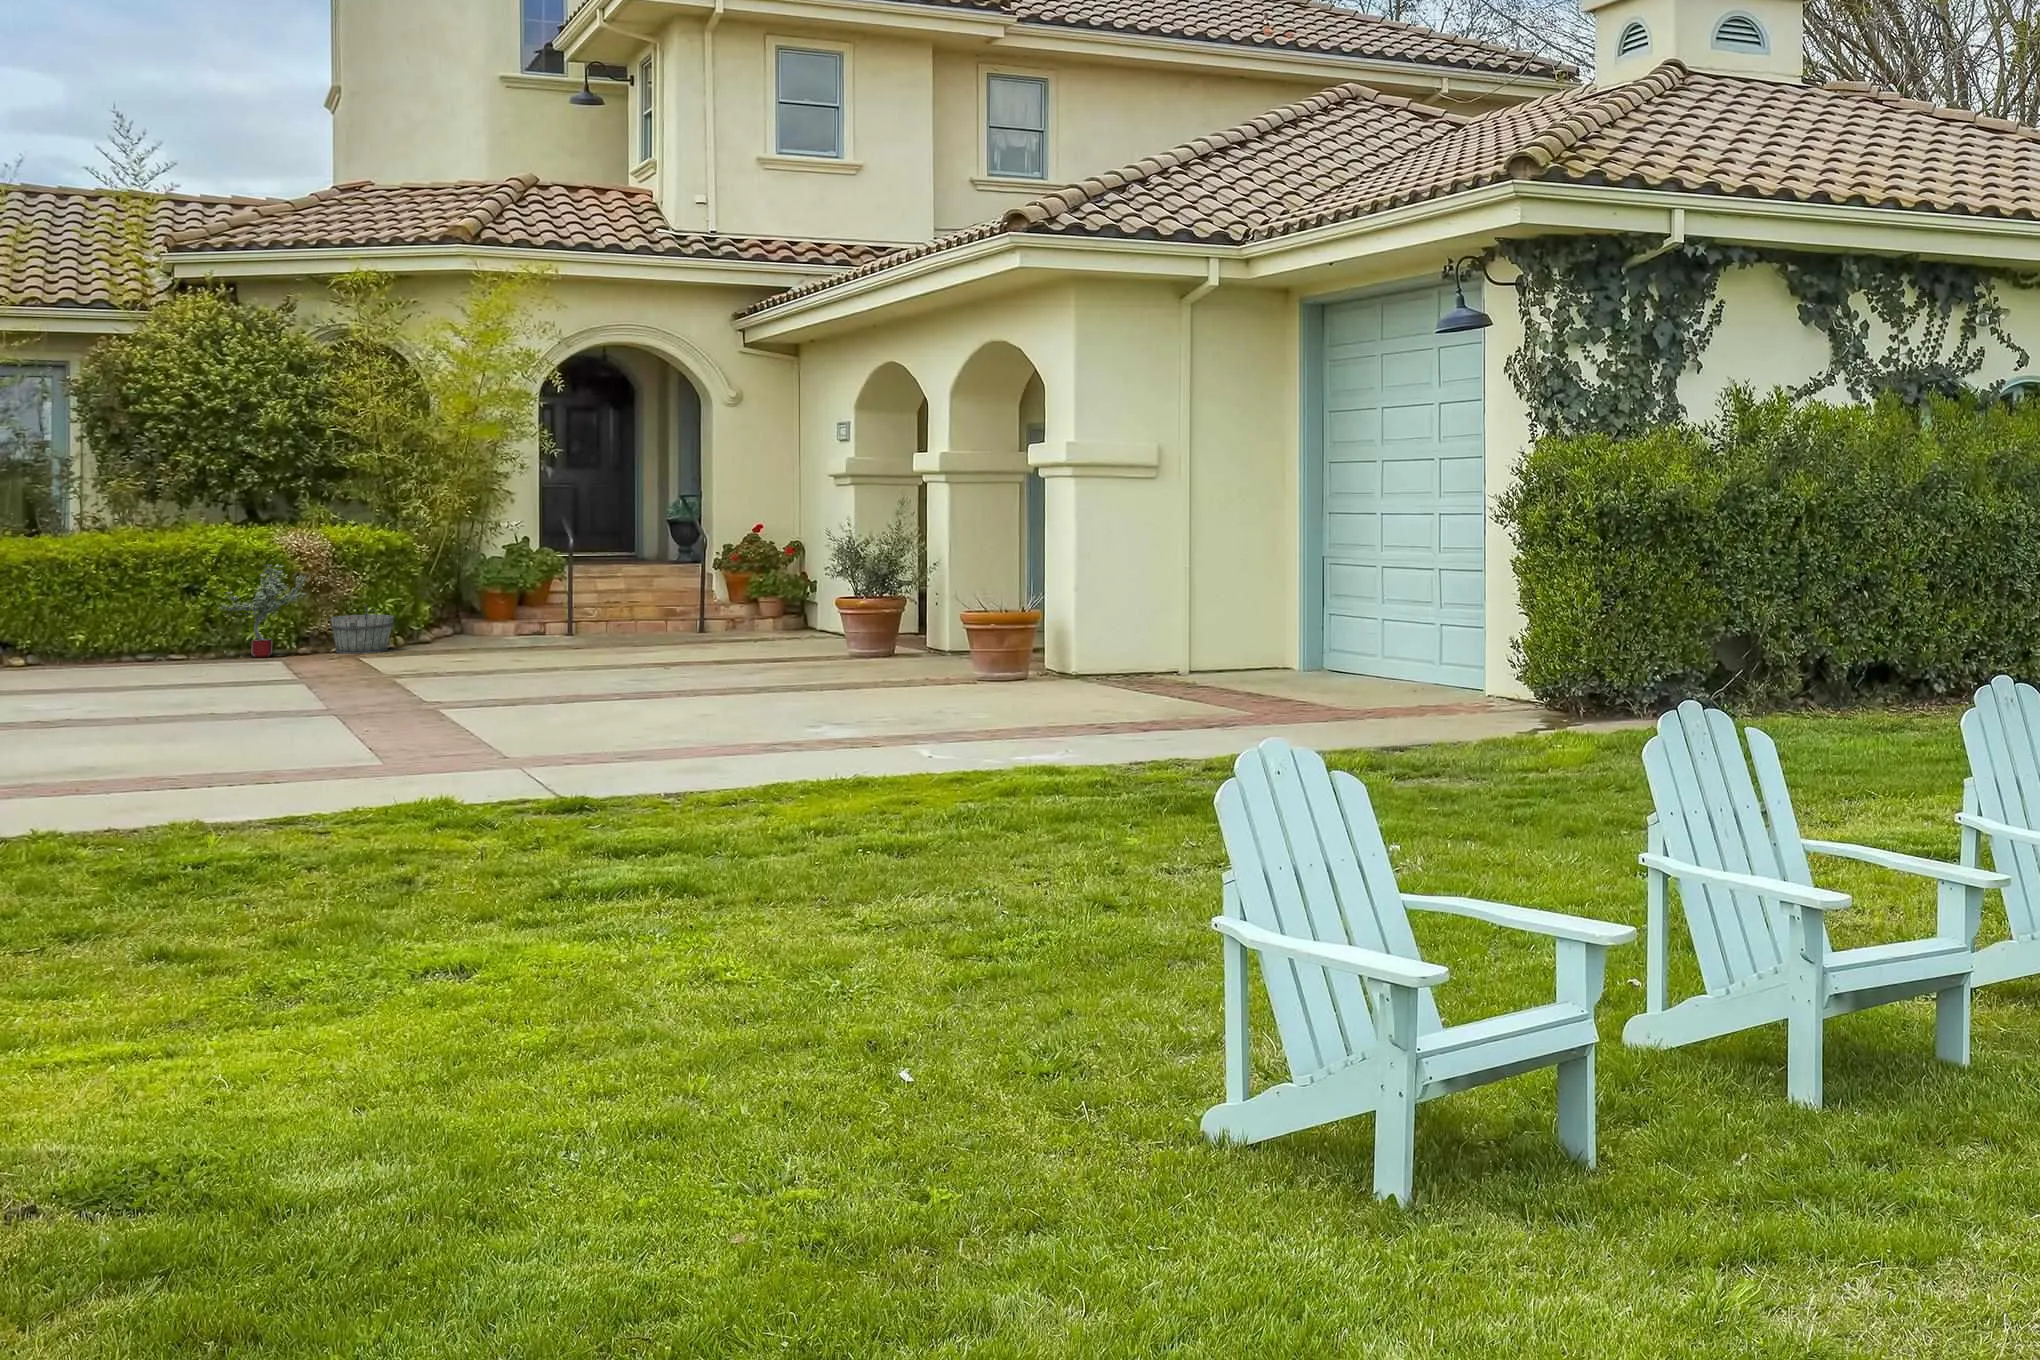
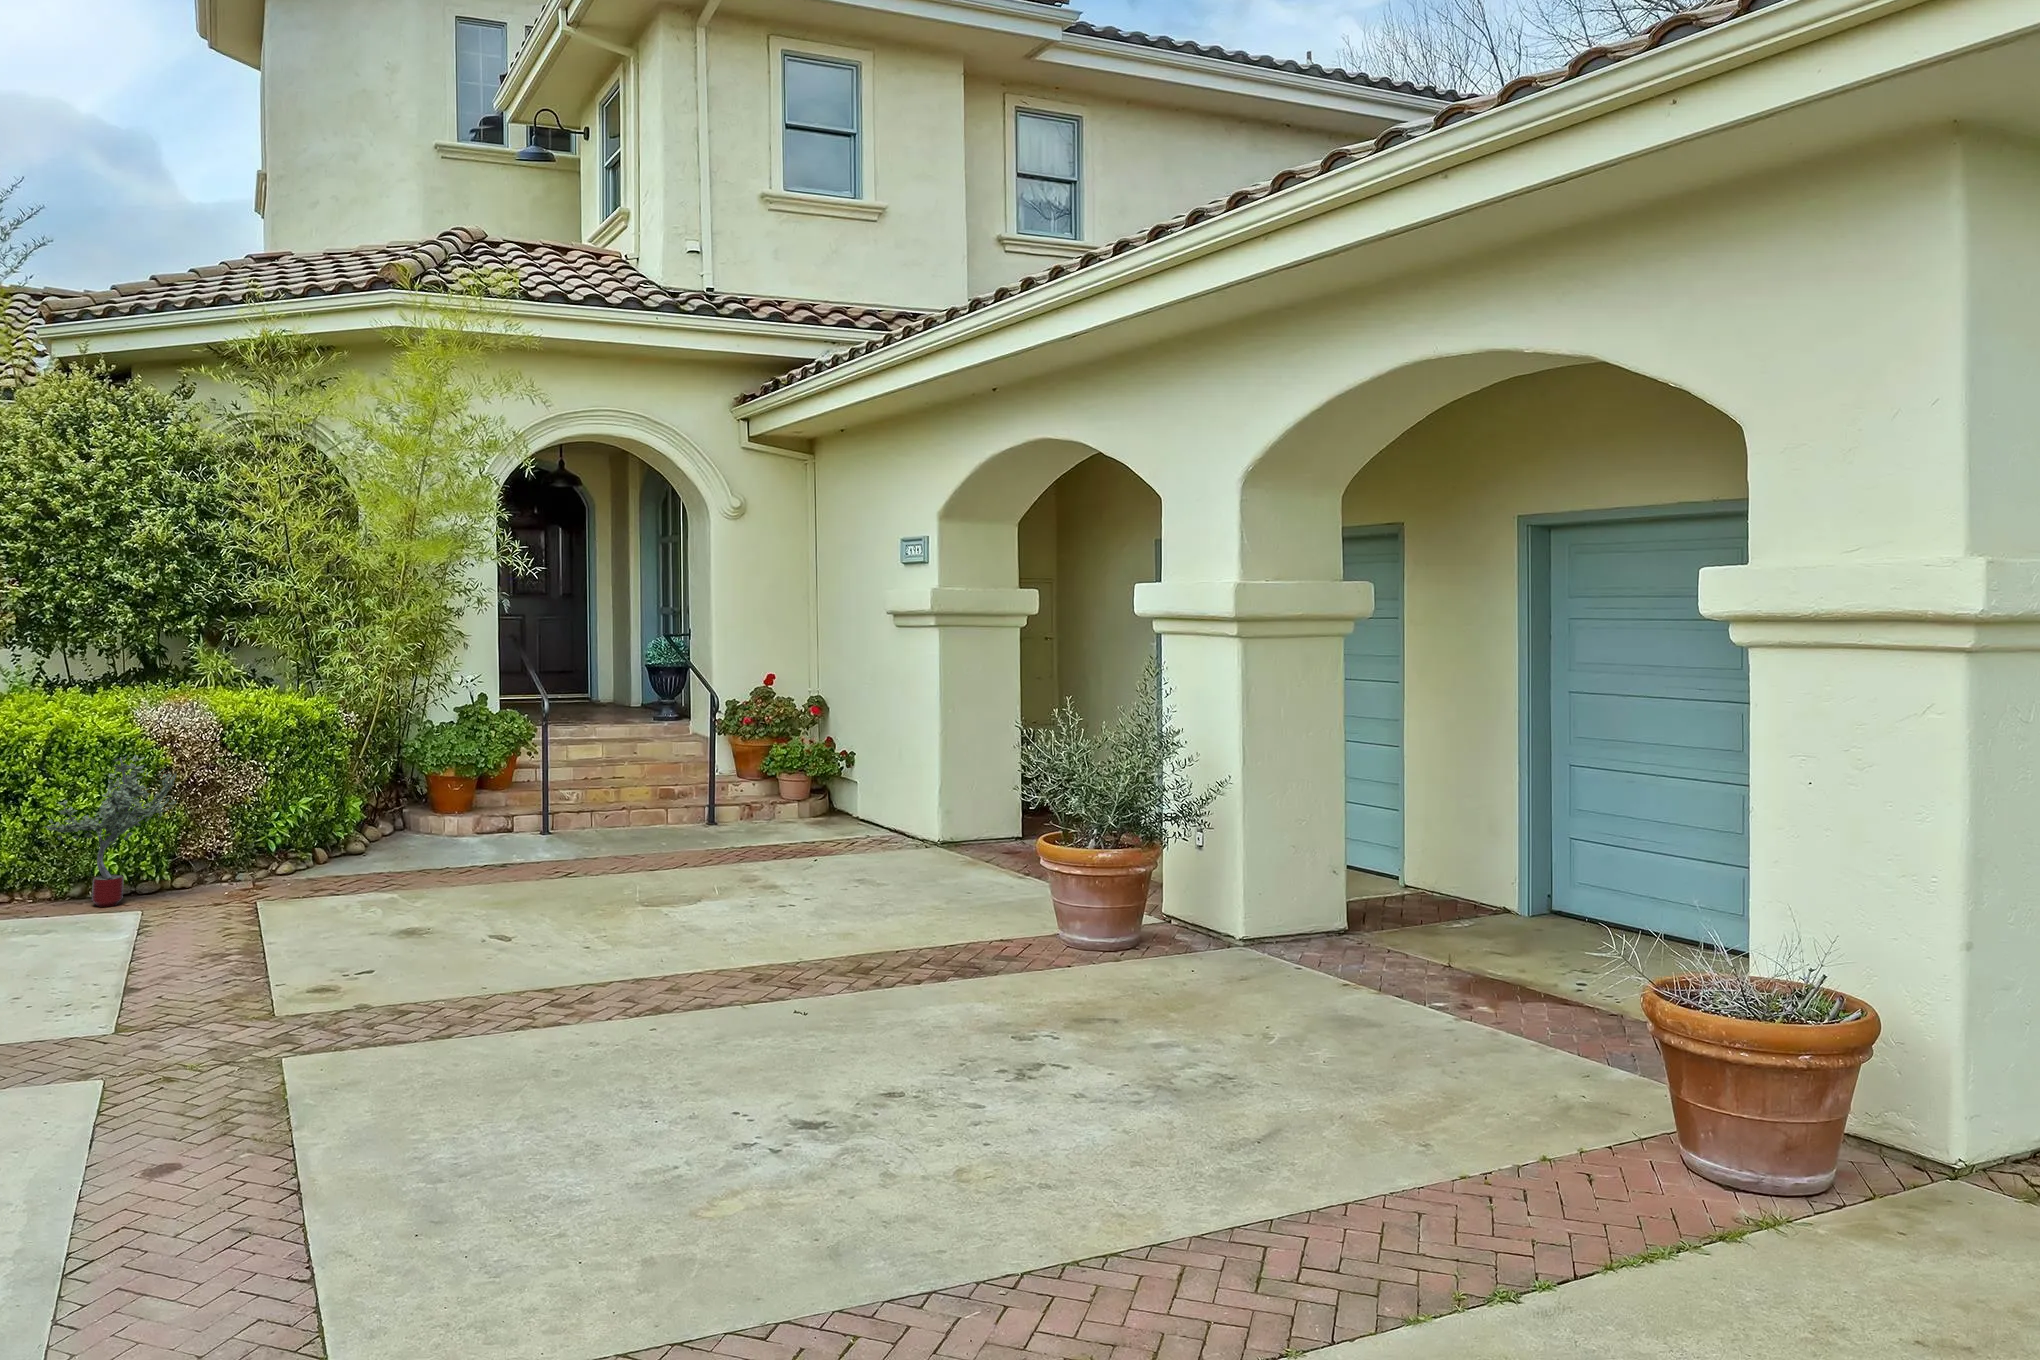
wooden bucket: present [331,604,394,654] -> none [212,812,305,894]

